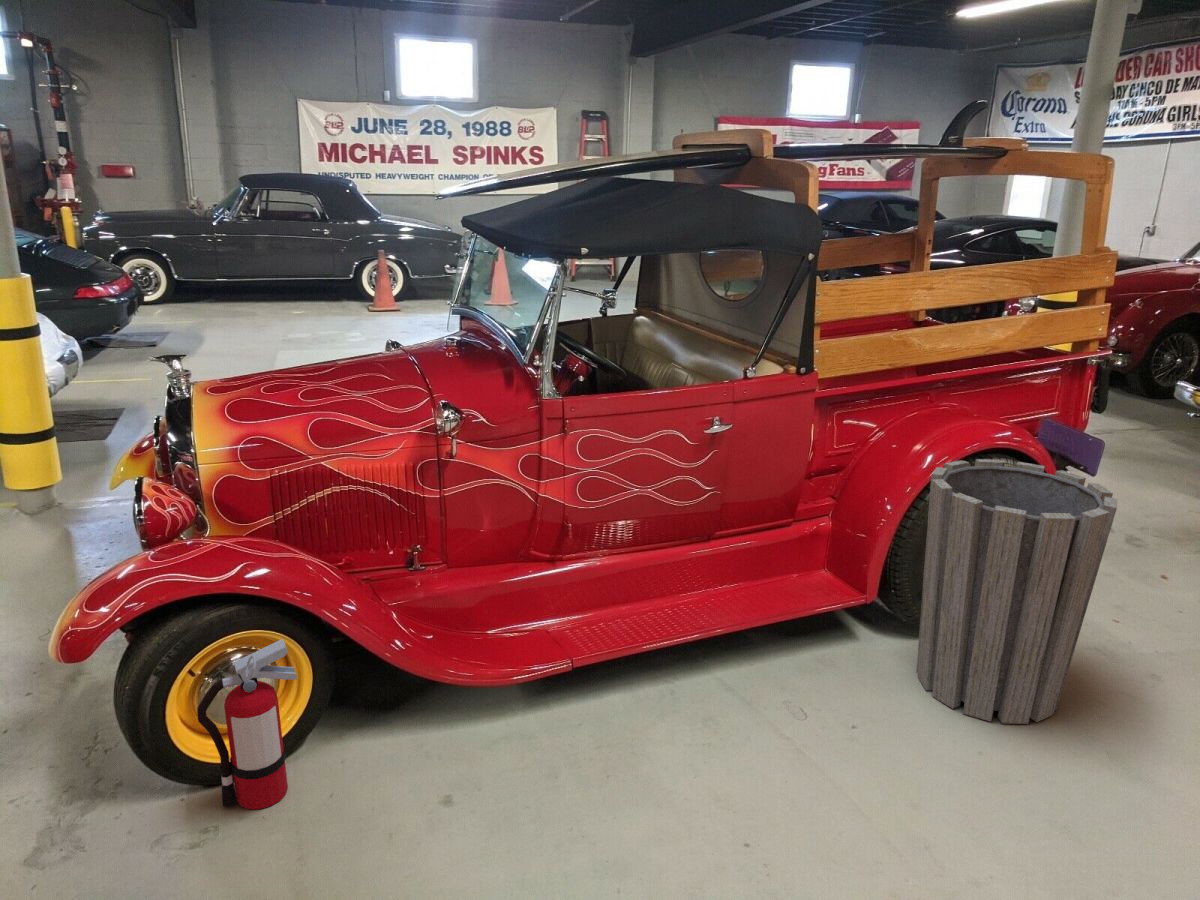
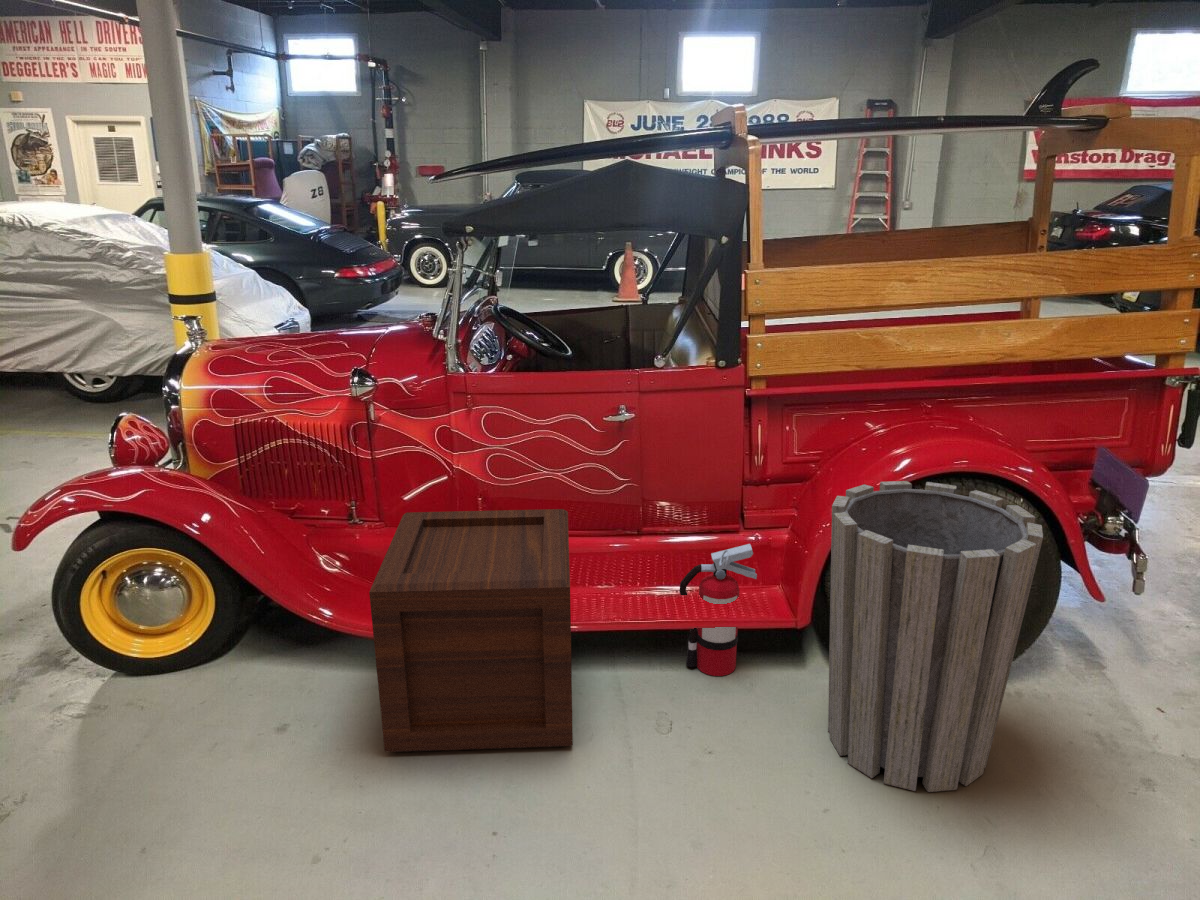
wooden crate: none [503,526,756,809] -> present [369,509,573,752]
fire extinguisher: present [197,639,297,809] -> present [680,544,757,676]

